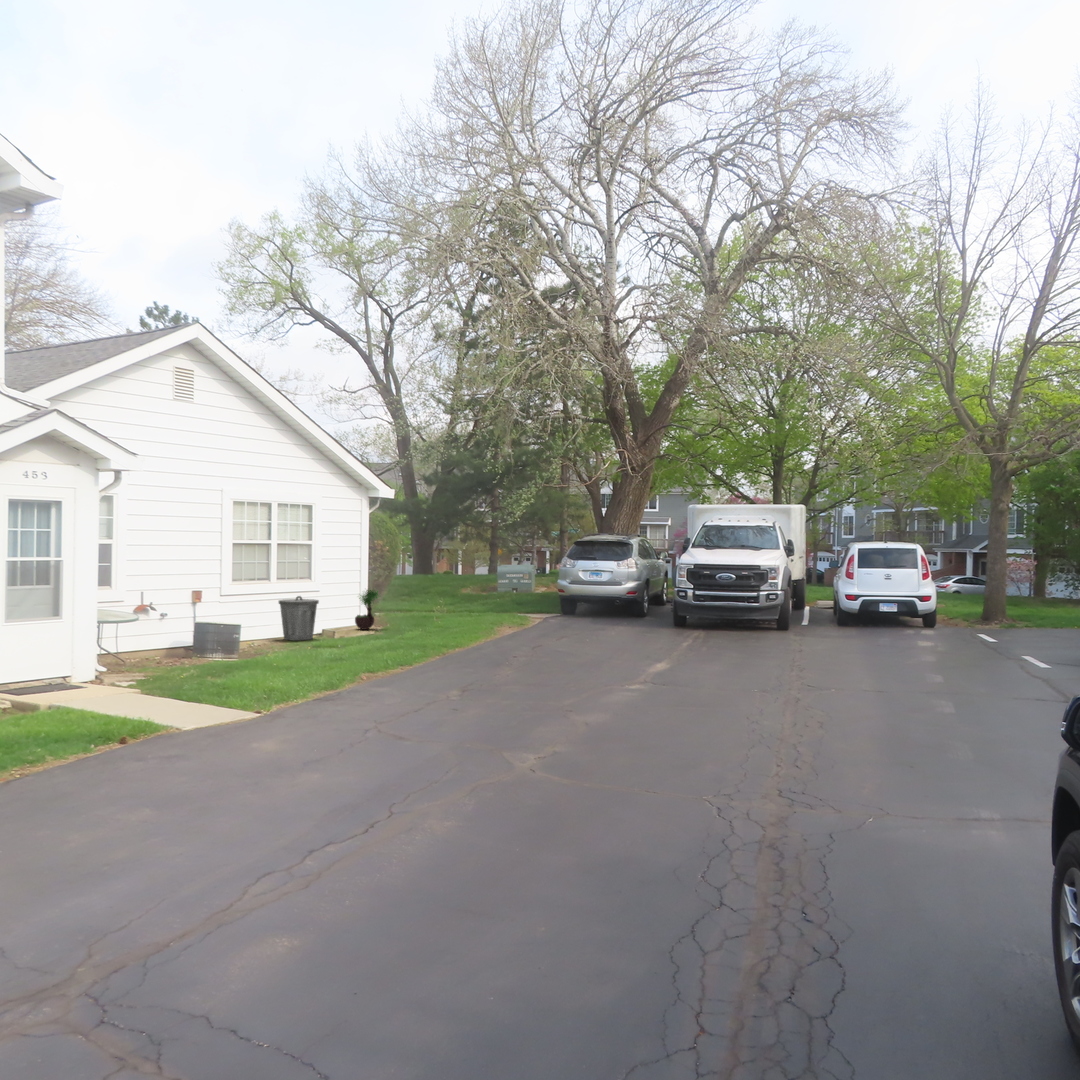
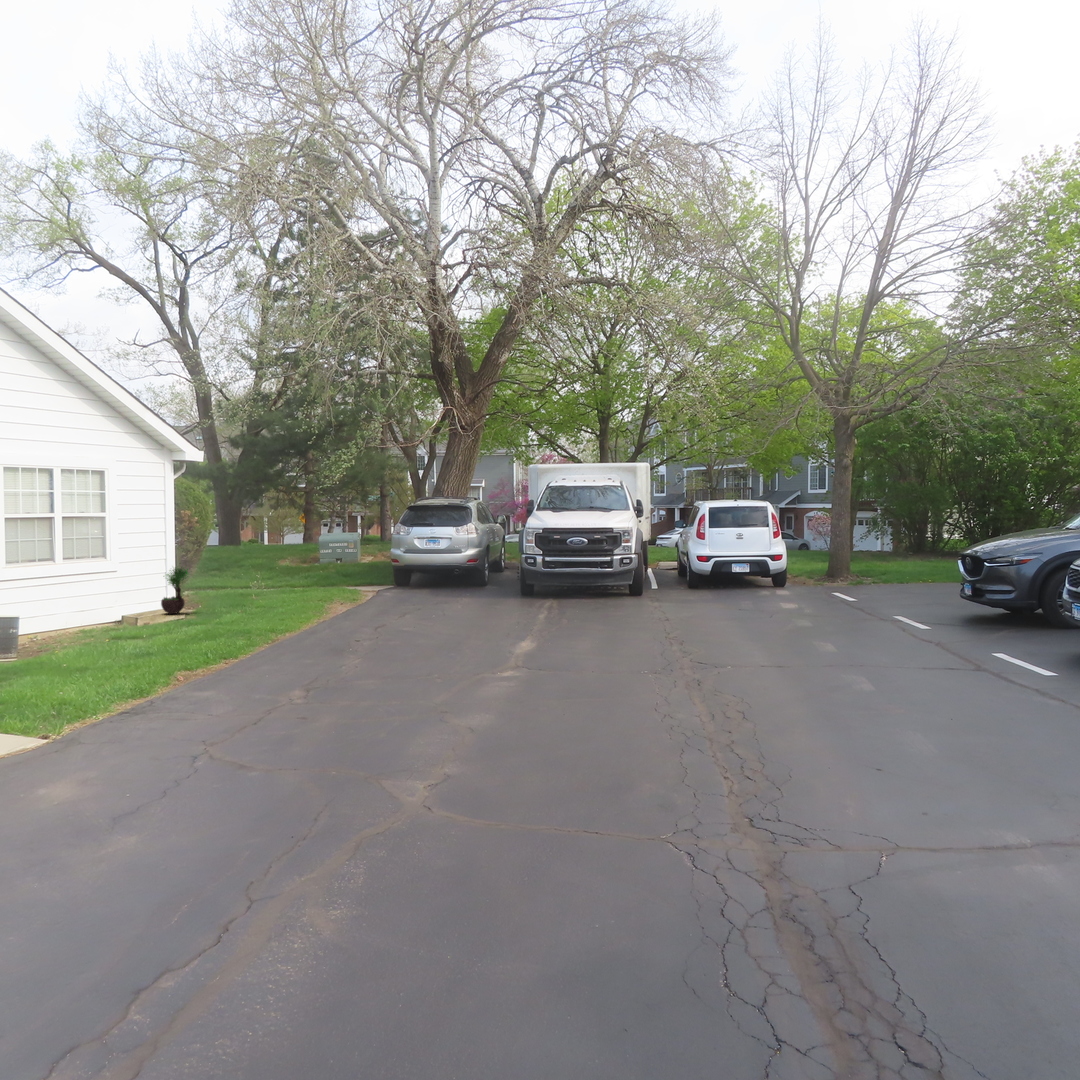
trash can: present [279,596,319,640] -> none [66,579,117,632]

